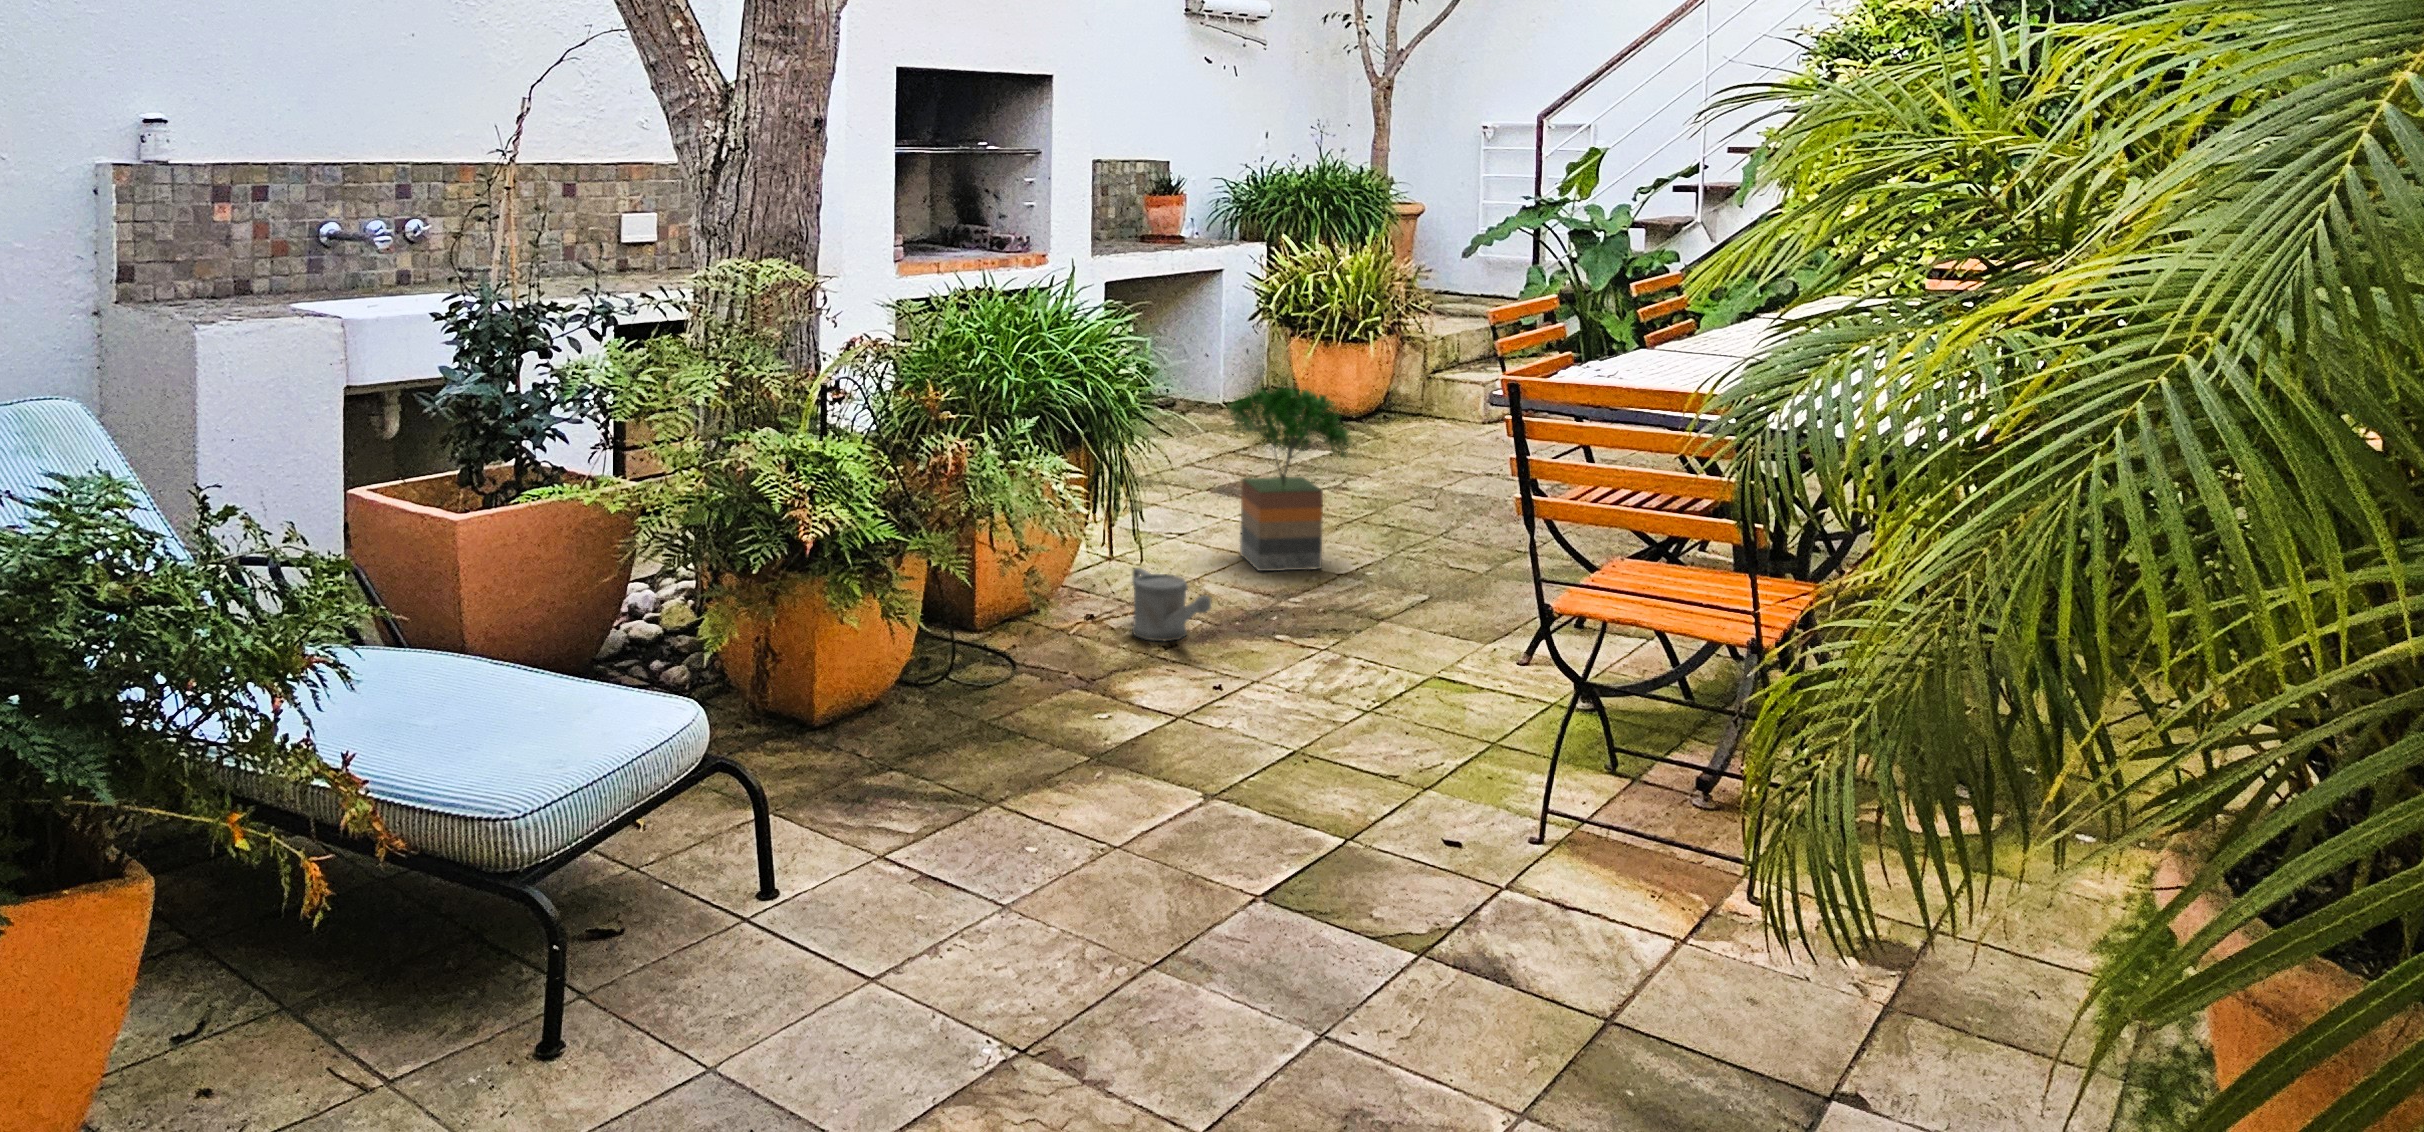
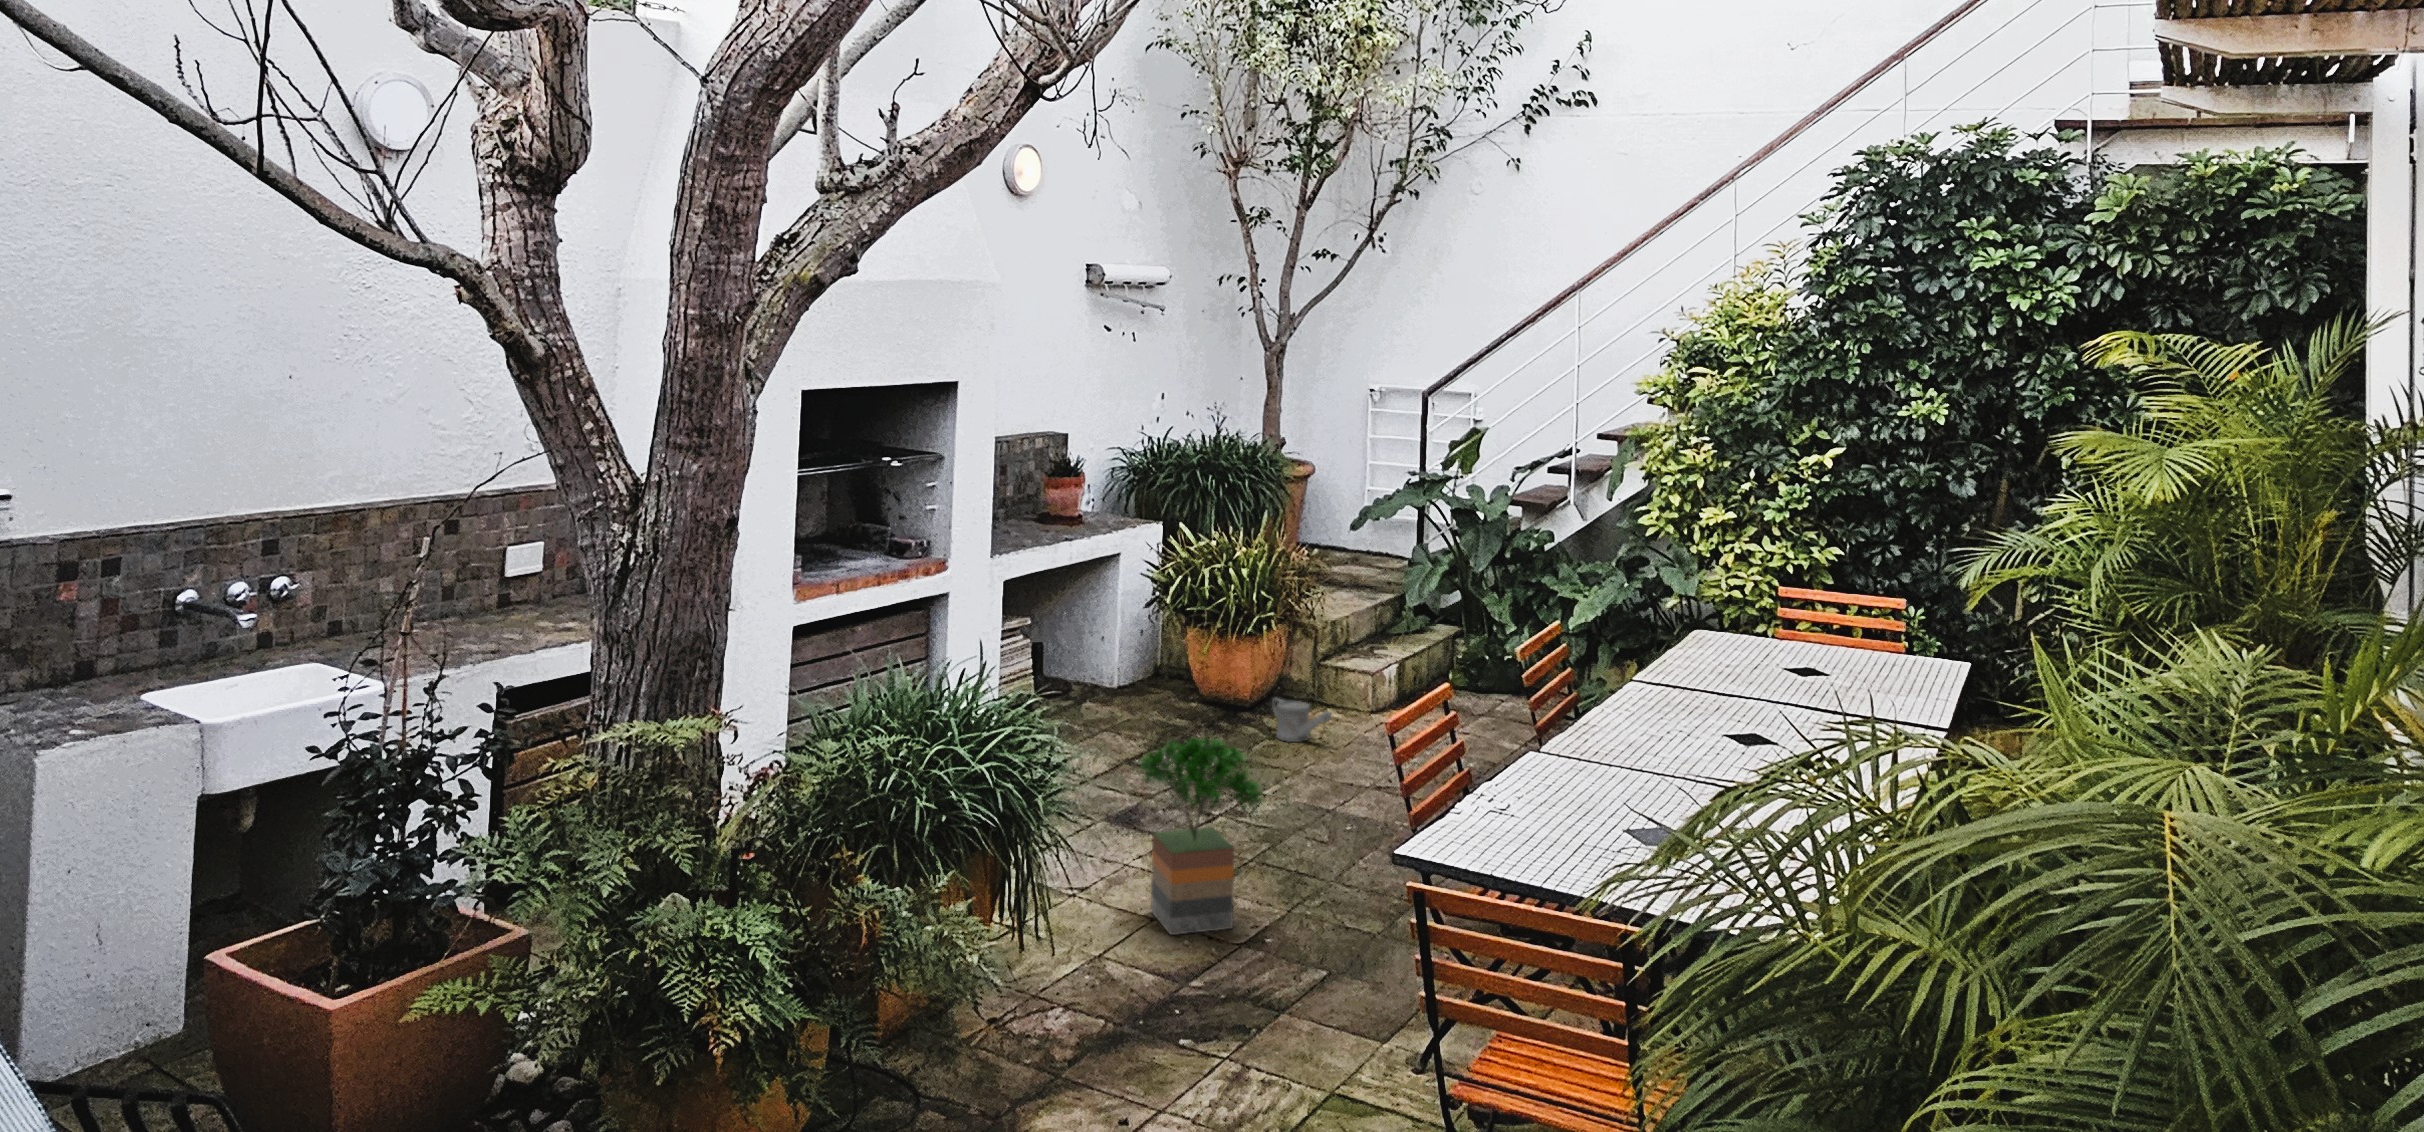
watering can: present [1132,568,1212,641] -> present [1272,698,1331,742]

